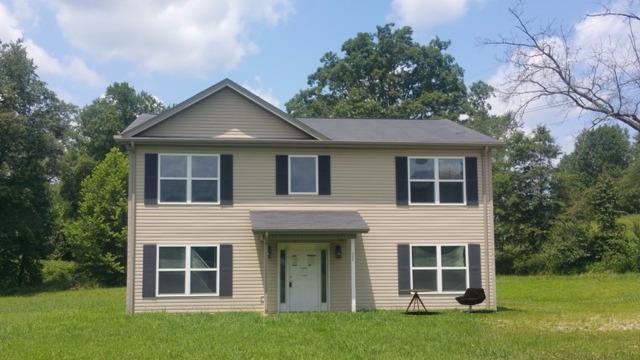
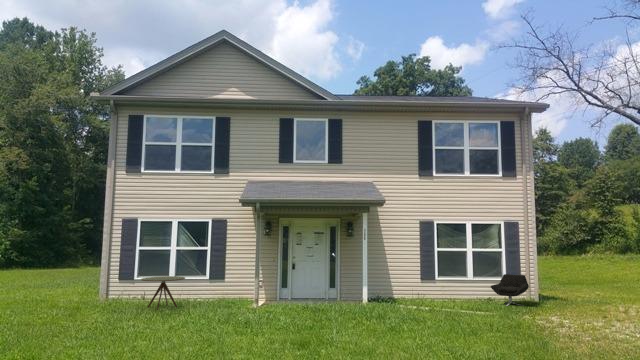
round table: present [399,289,433,314] -> present [141,276,185,310]

